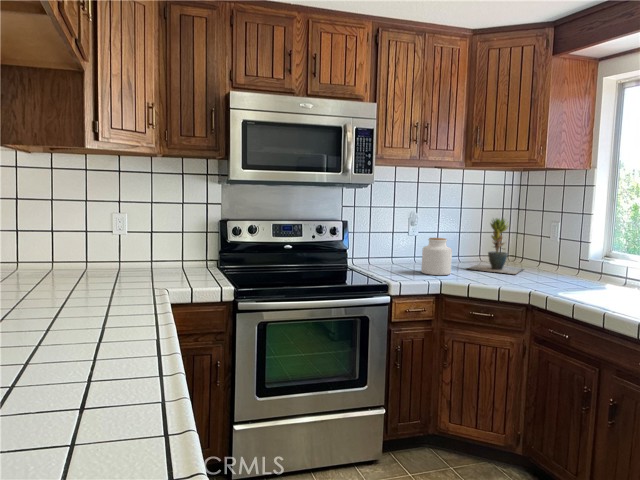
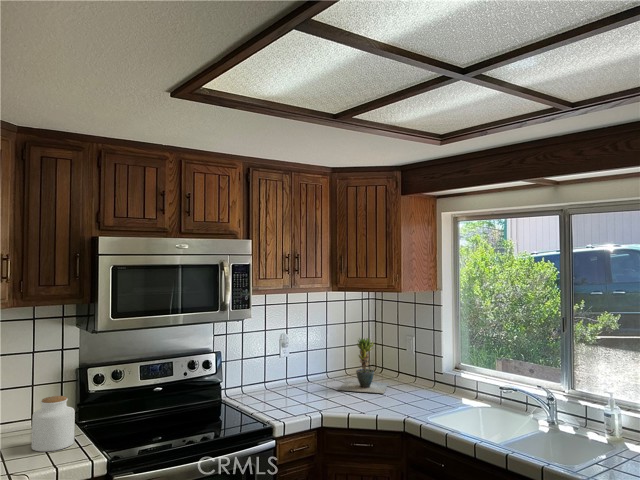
jar: present [422,238,452,275] -> present [31,396,75,452]

